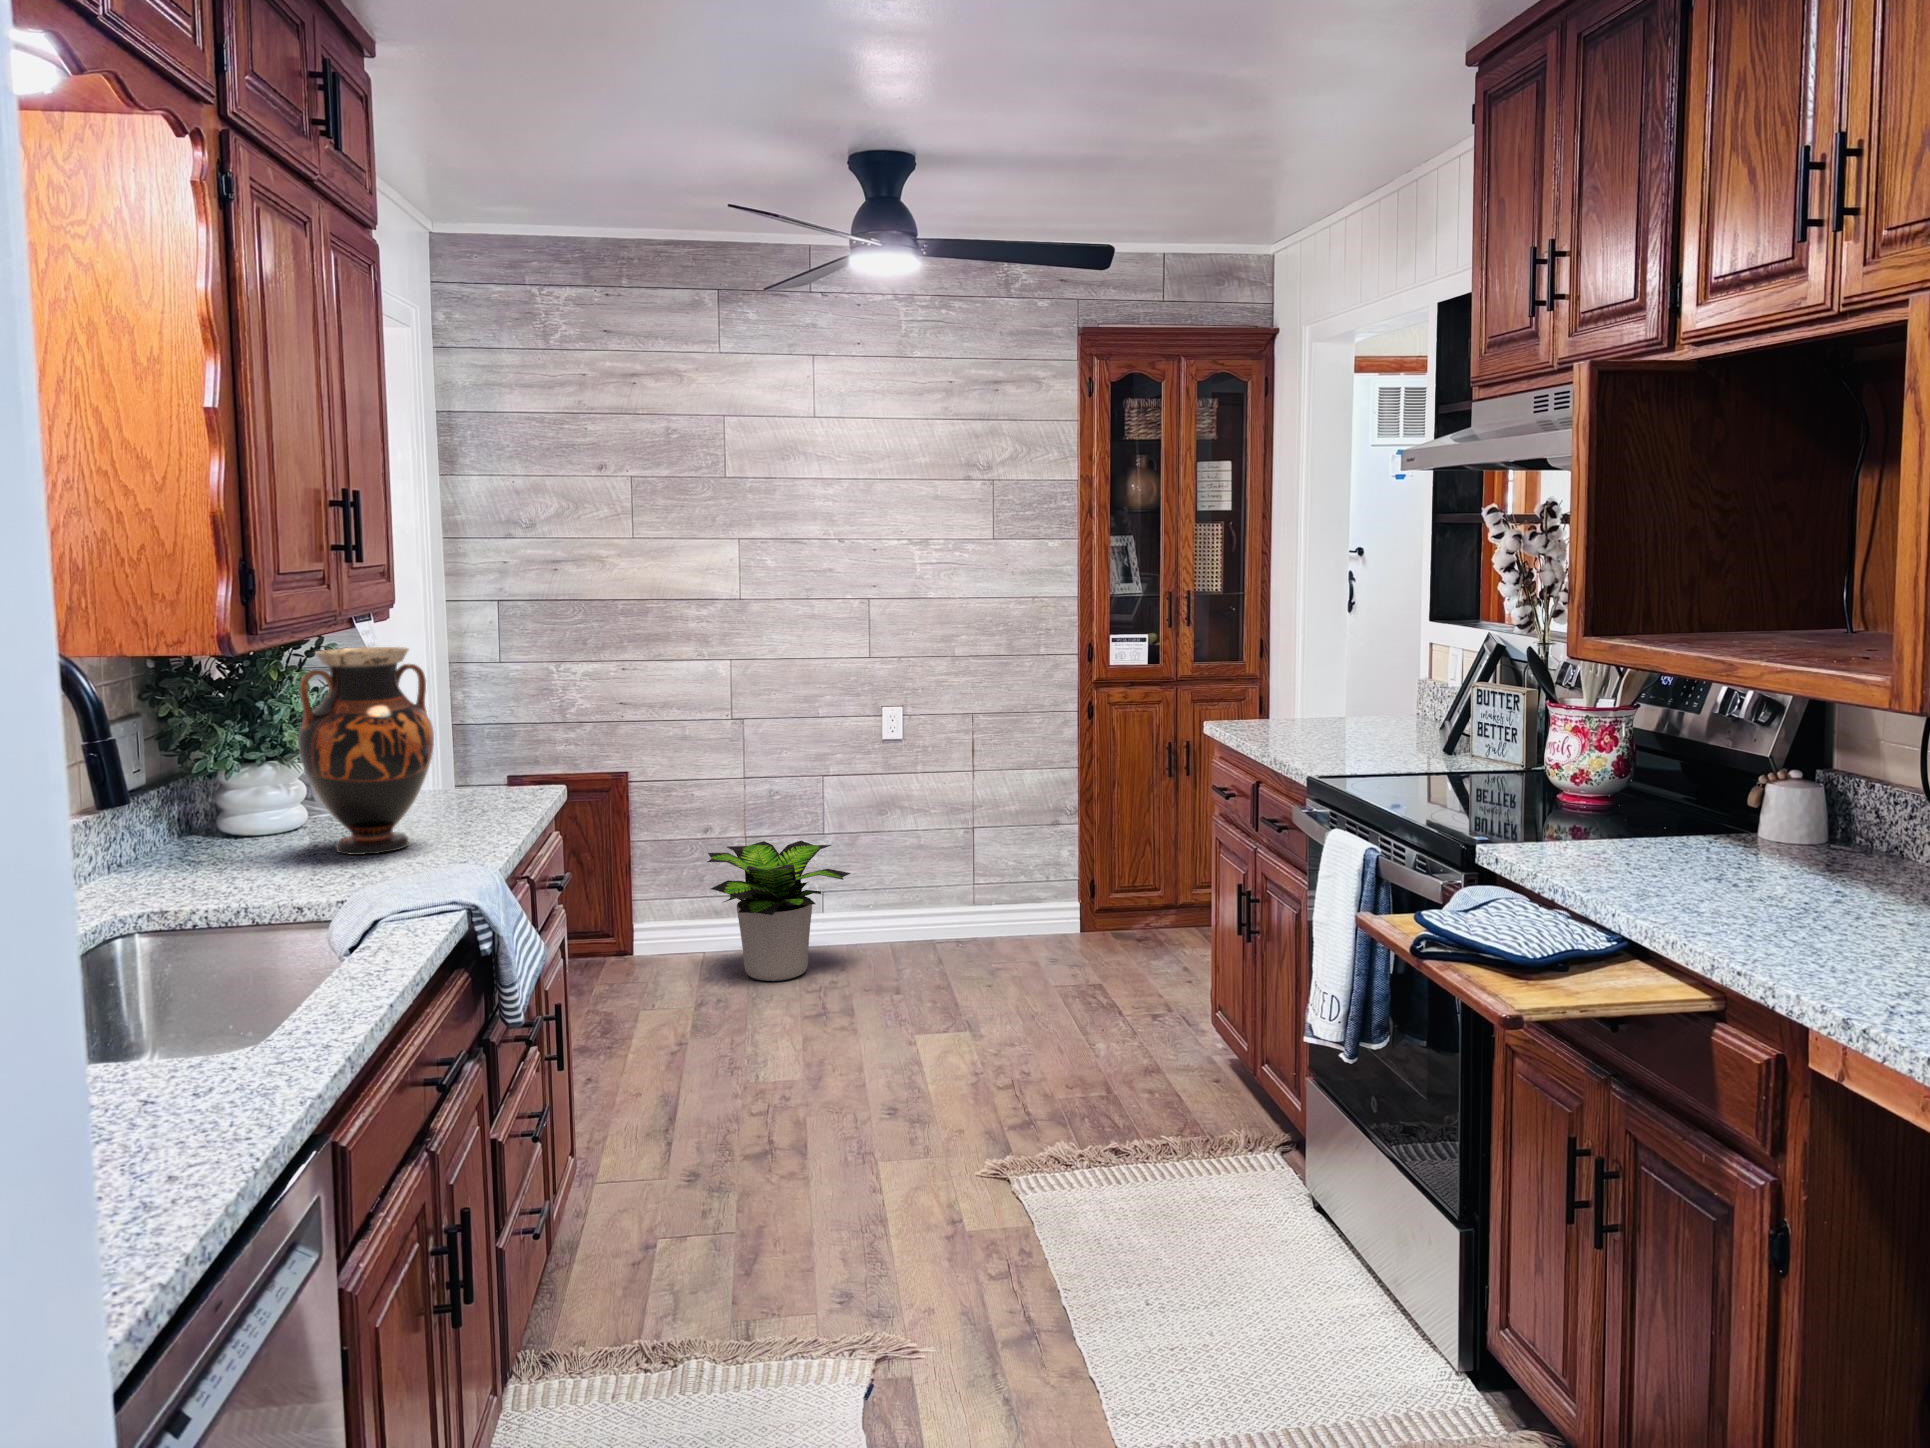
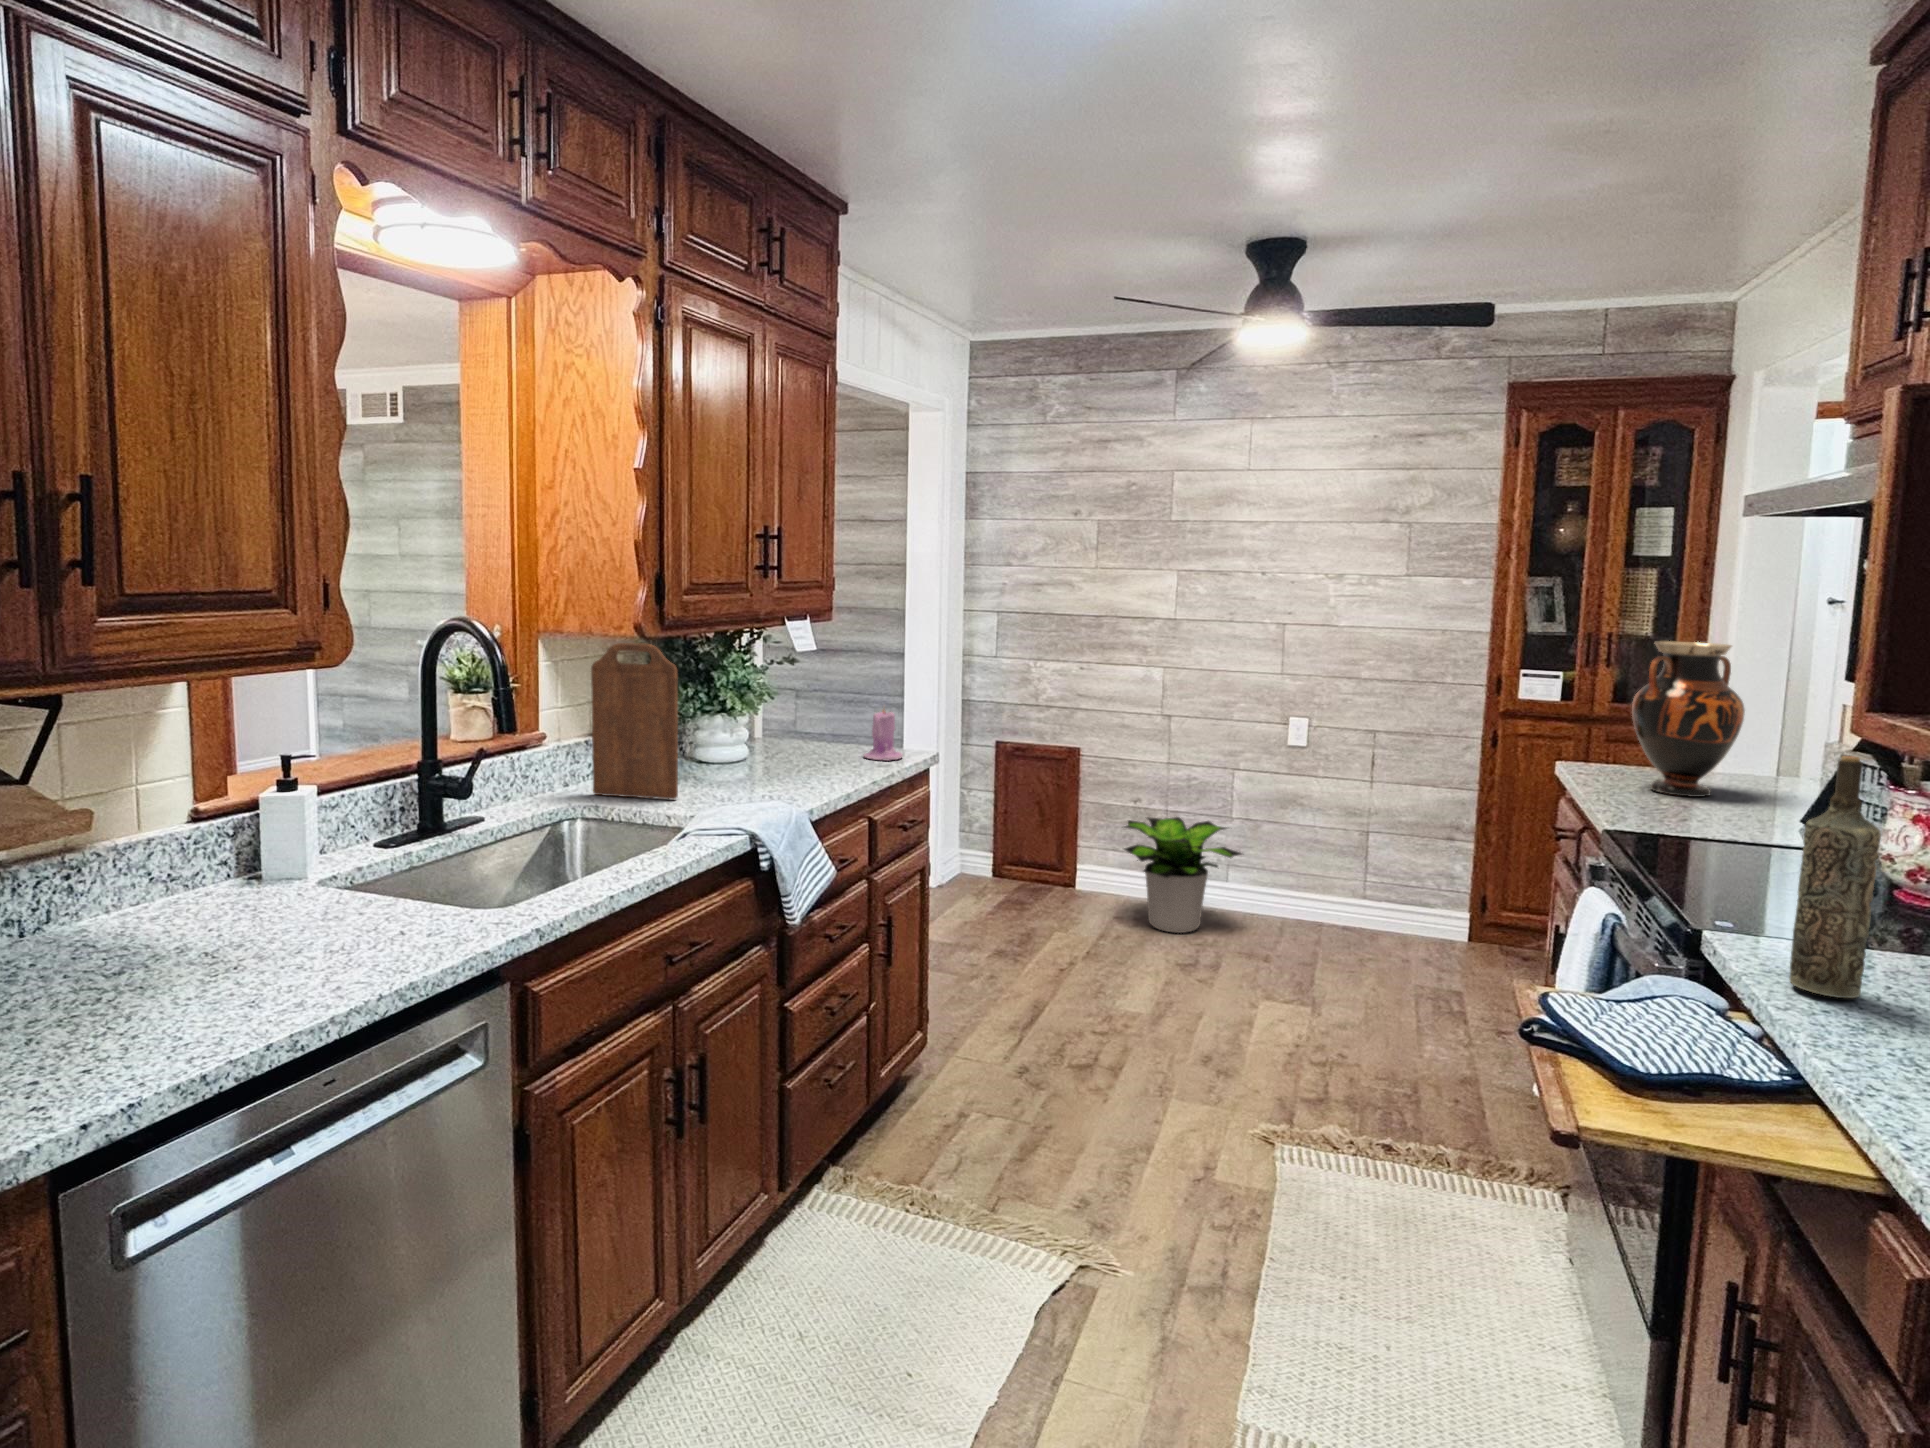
vase: present [298,647,434,855] -> present [1632,641,1745,797]
cutting board: none [113,665,276,898] -> present [591,643,678,799]
bottle: none [1574,676,1630,878] -> present [1790,756,1881,998]
candle: none [457,730,513,805] -> present [864,710,903,761]

